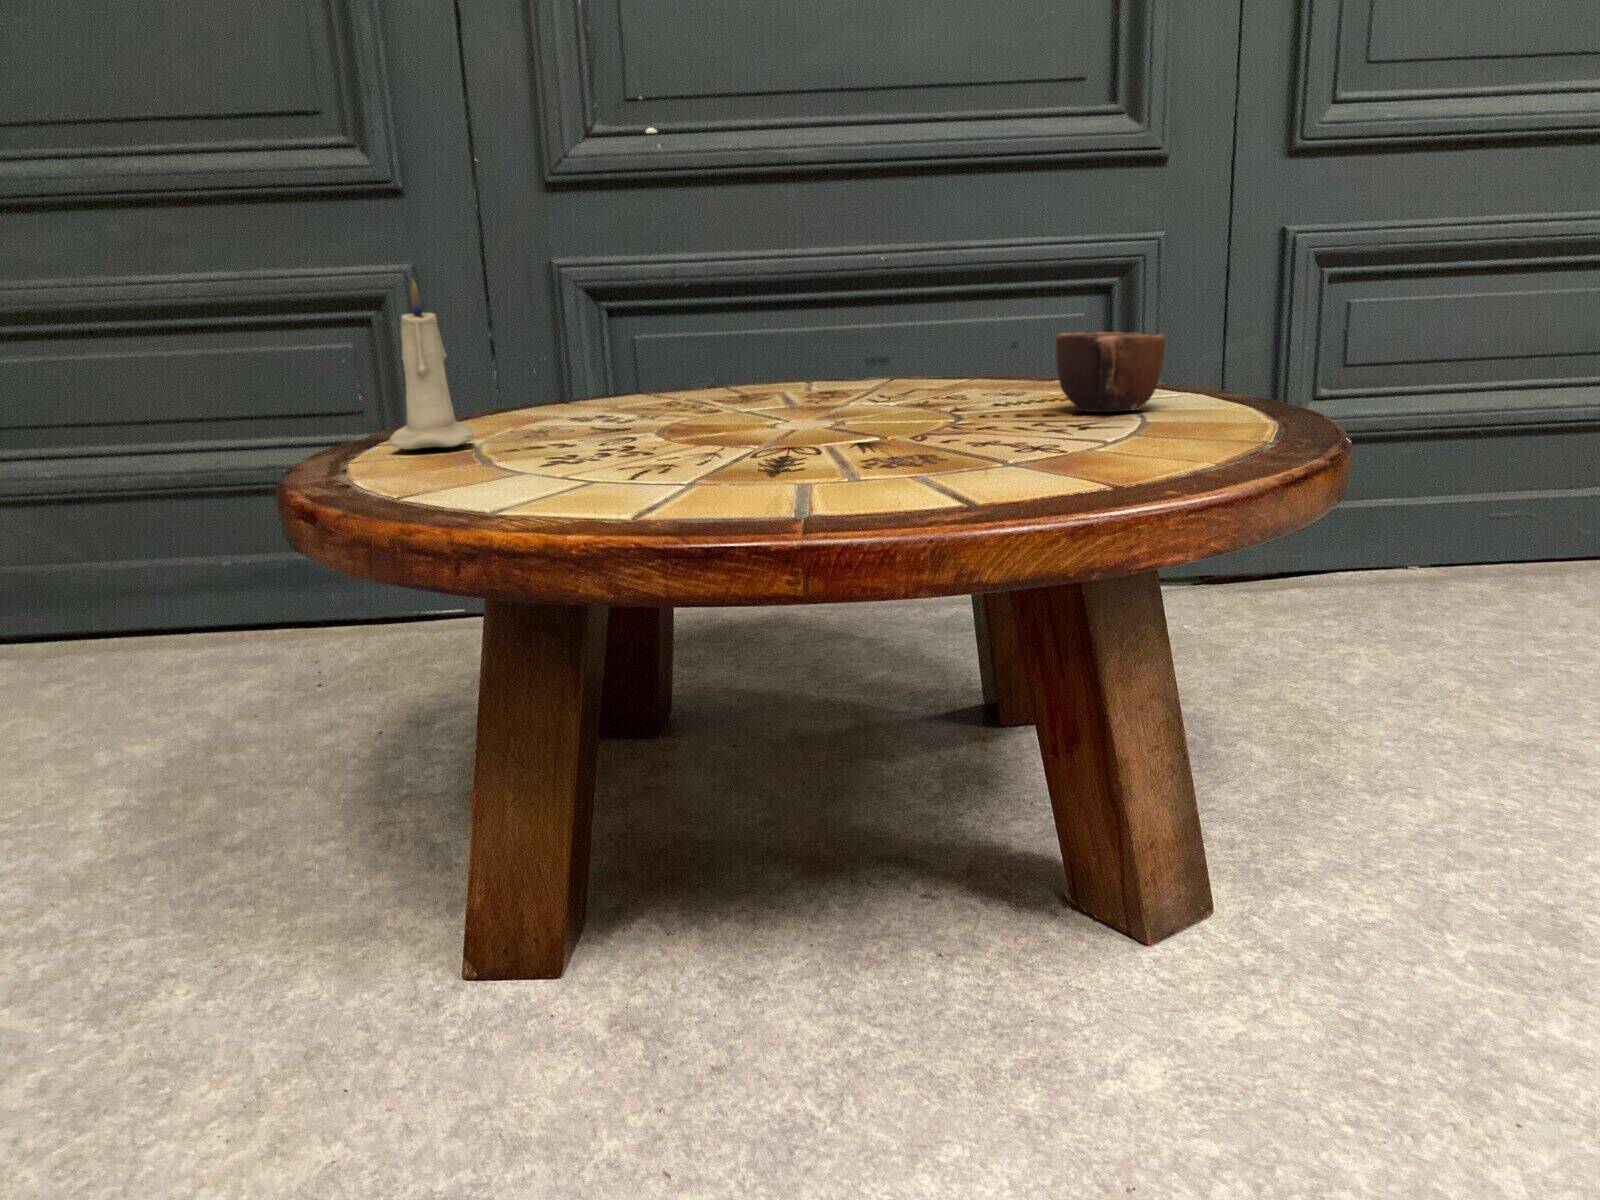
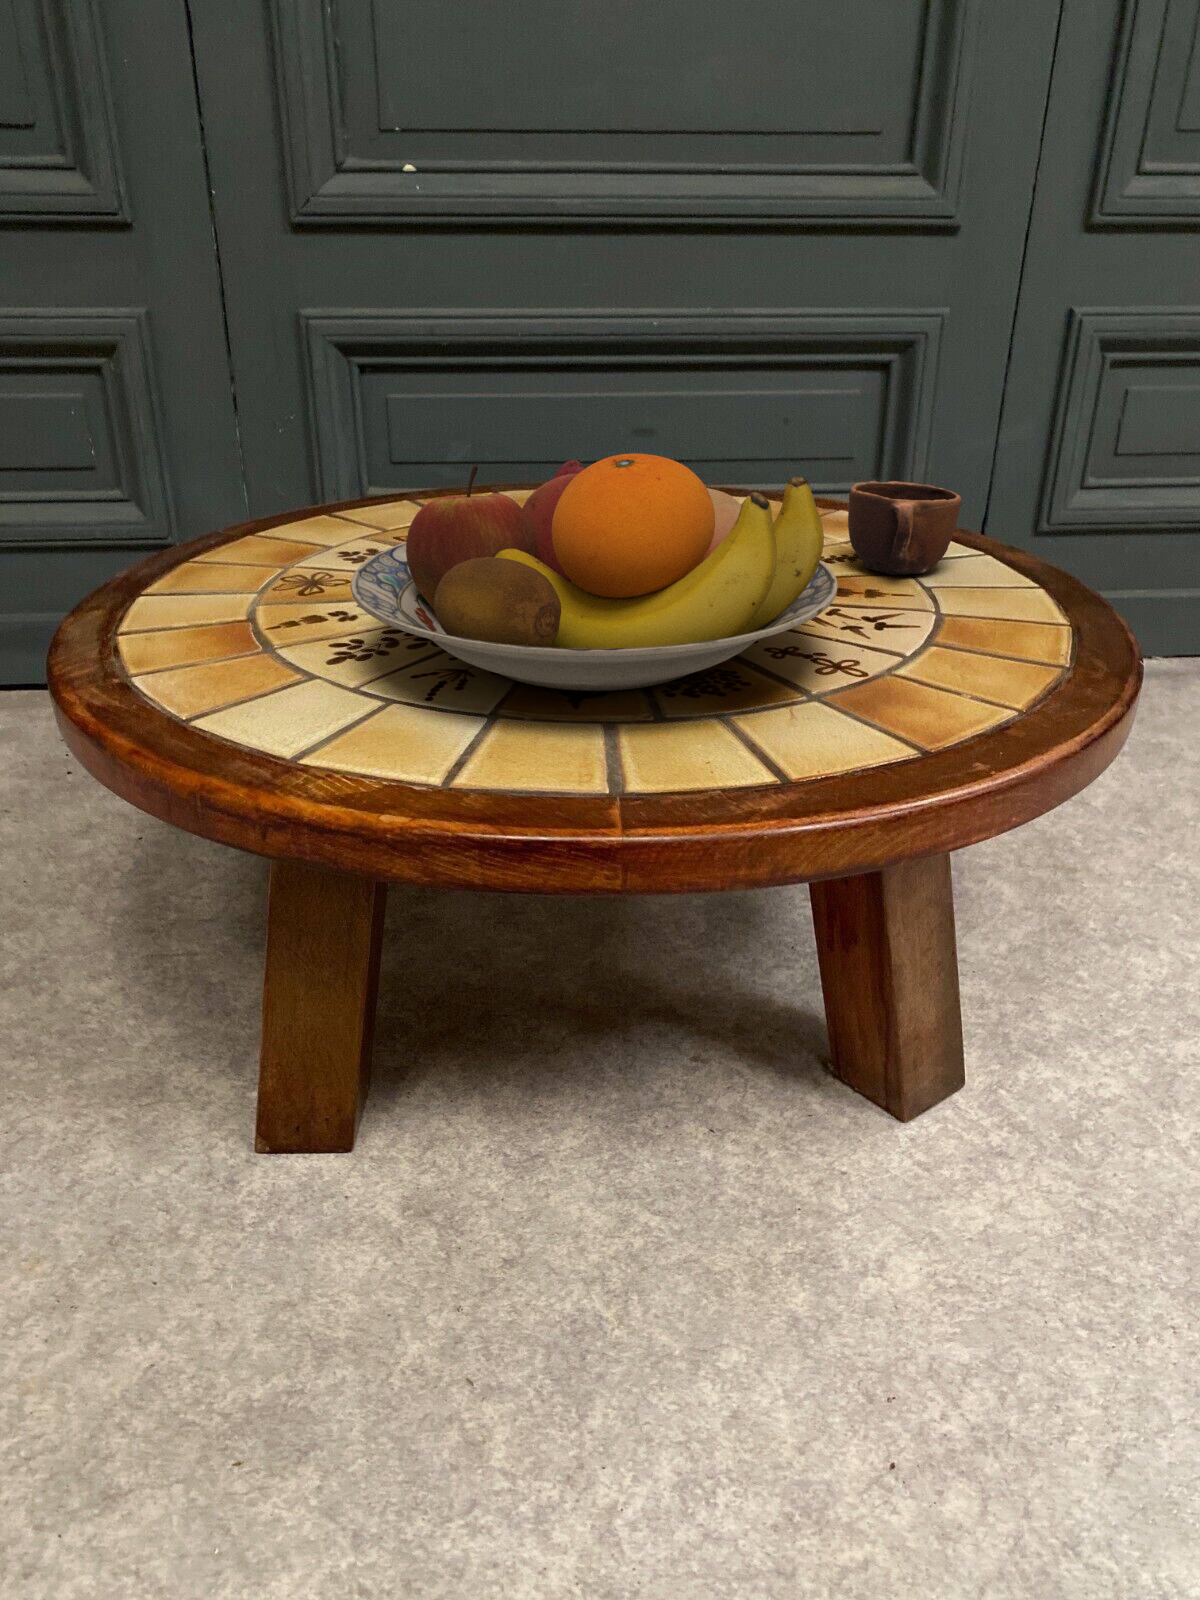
fruit bowl: none [565,254,1031,474] -> present [351,453,838,691]
candle: present [388,280,474,449] -> none [150,413,242,601]

